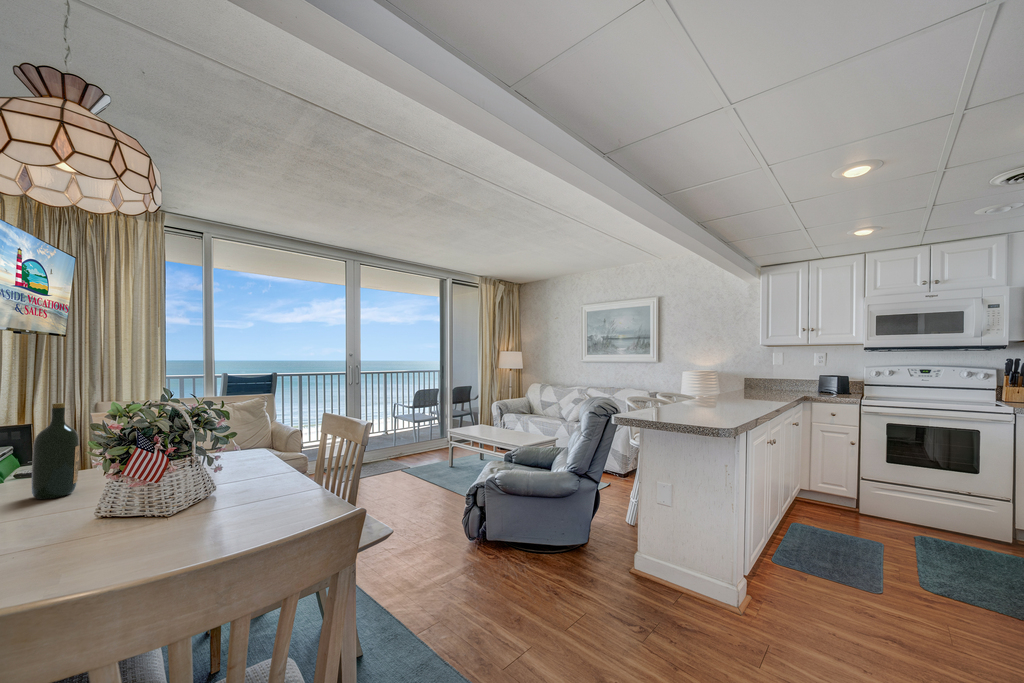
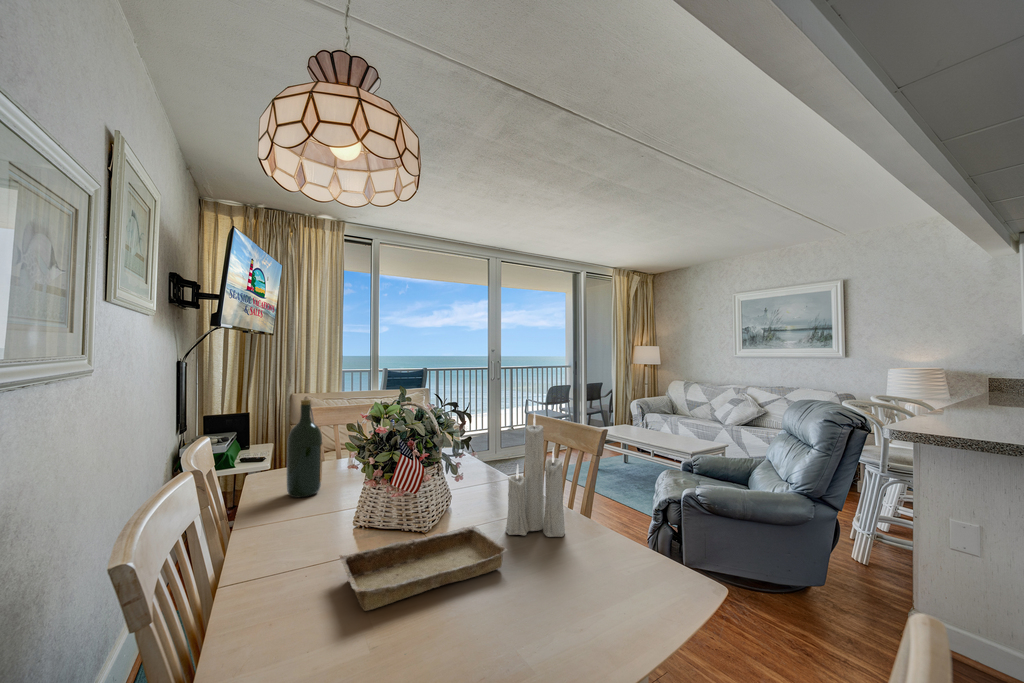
candle: none [246,403,302,512] -> present [506,412,565,537]
tray: none [45,505,223,571] -> present [339,526,507,611]

